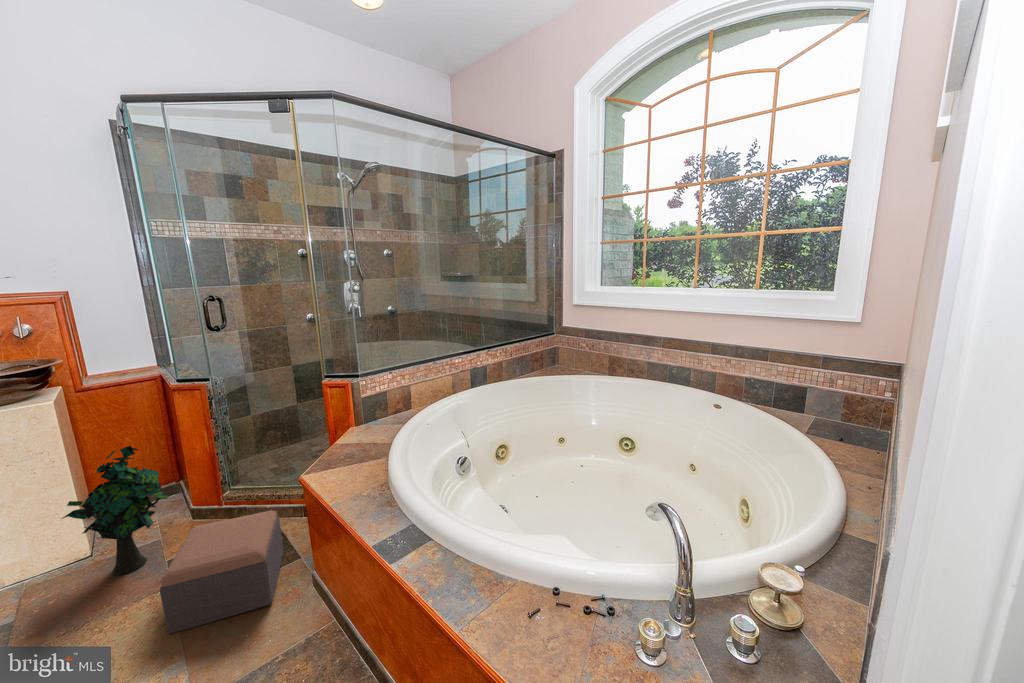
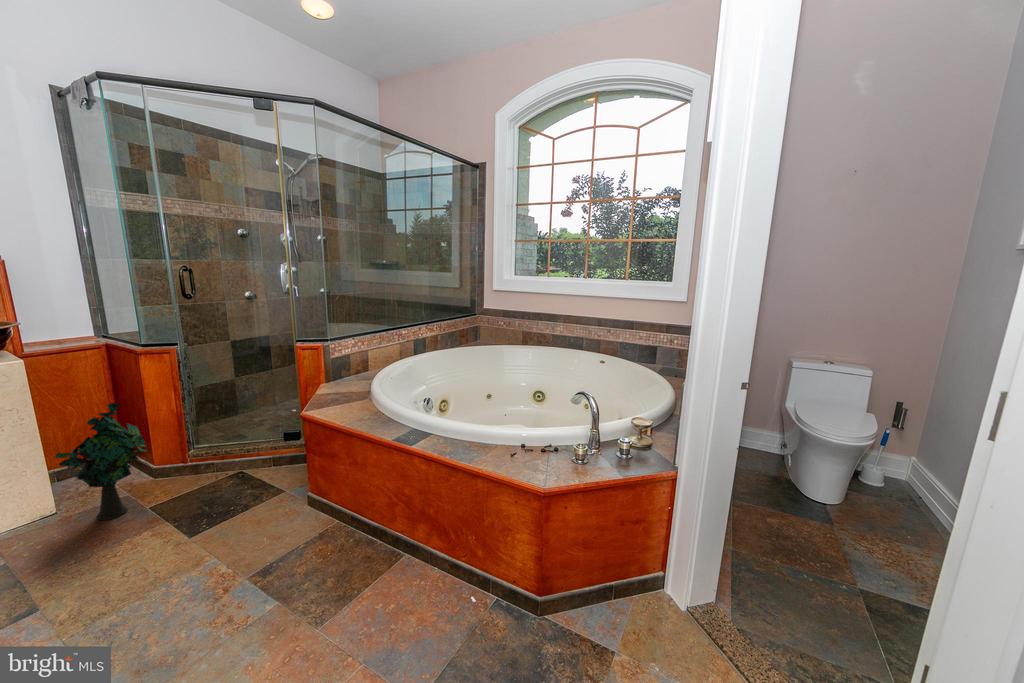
footstool: present [160,510,284,634] -> none [186,453,275,544]

